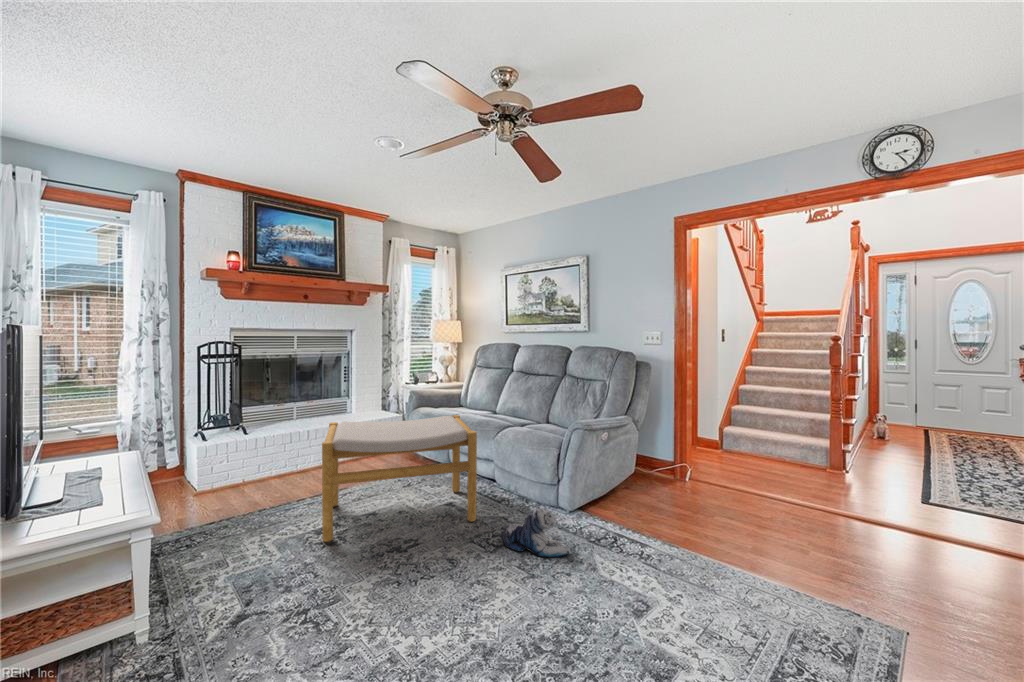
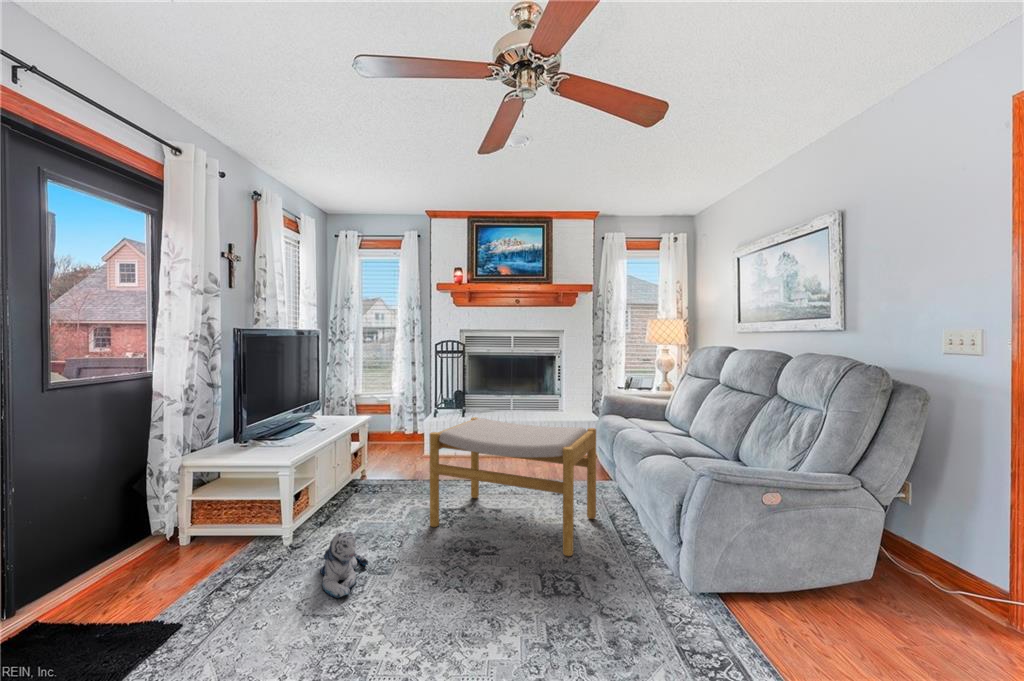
plush toy: present [501,507,571,557] -> present [320,532,368,598]

